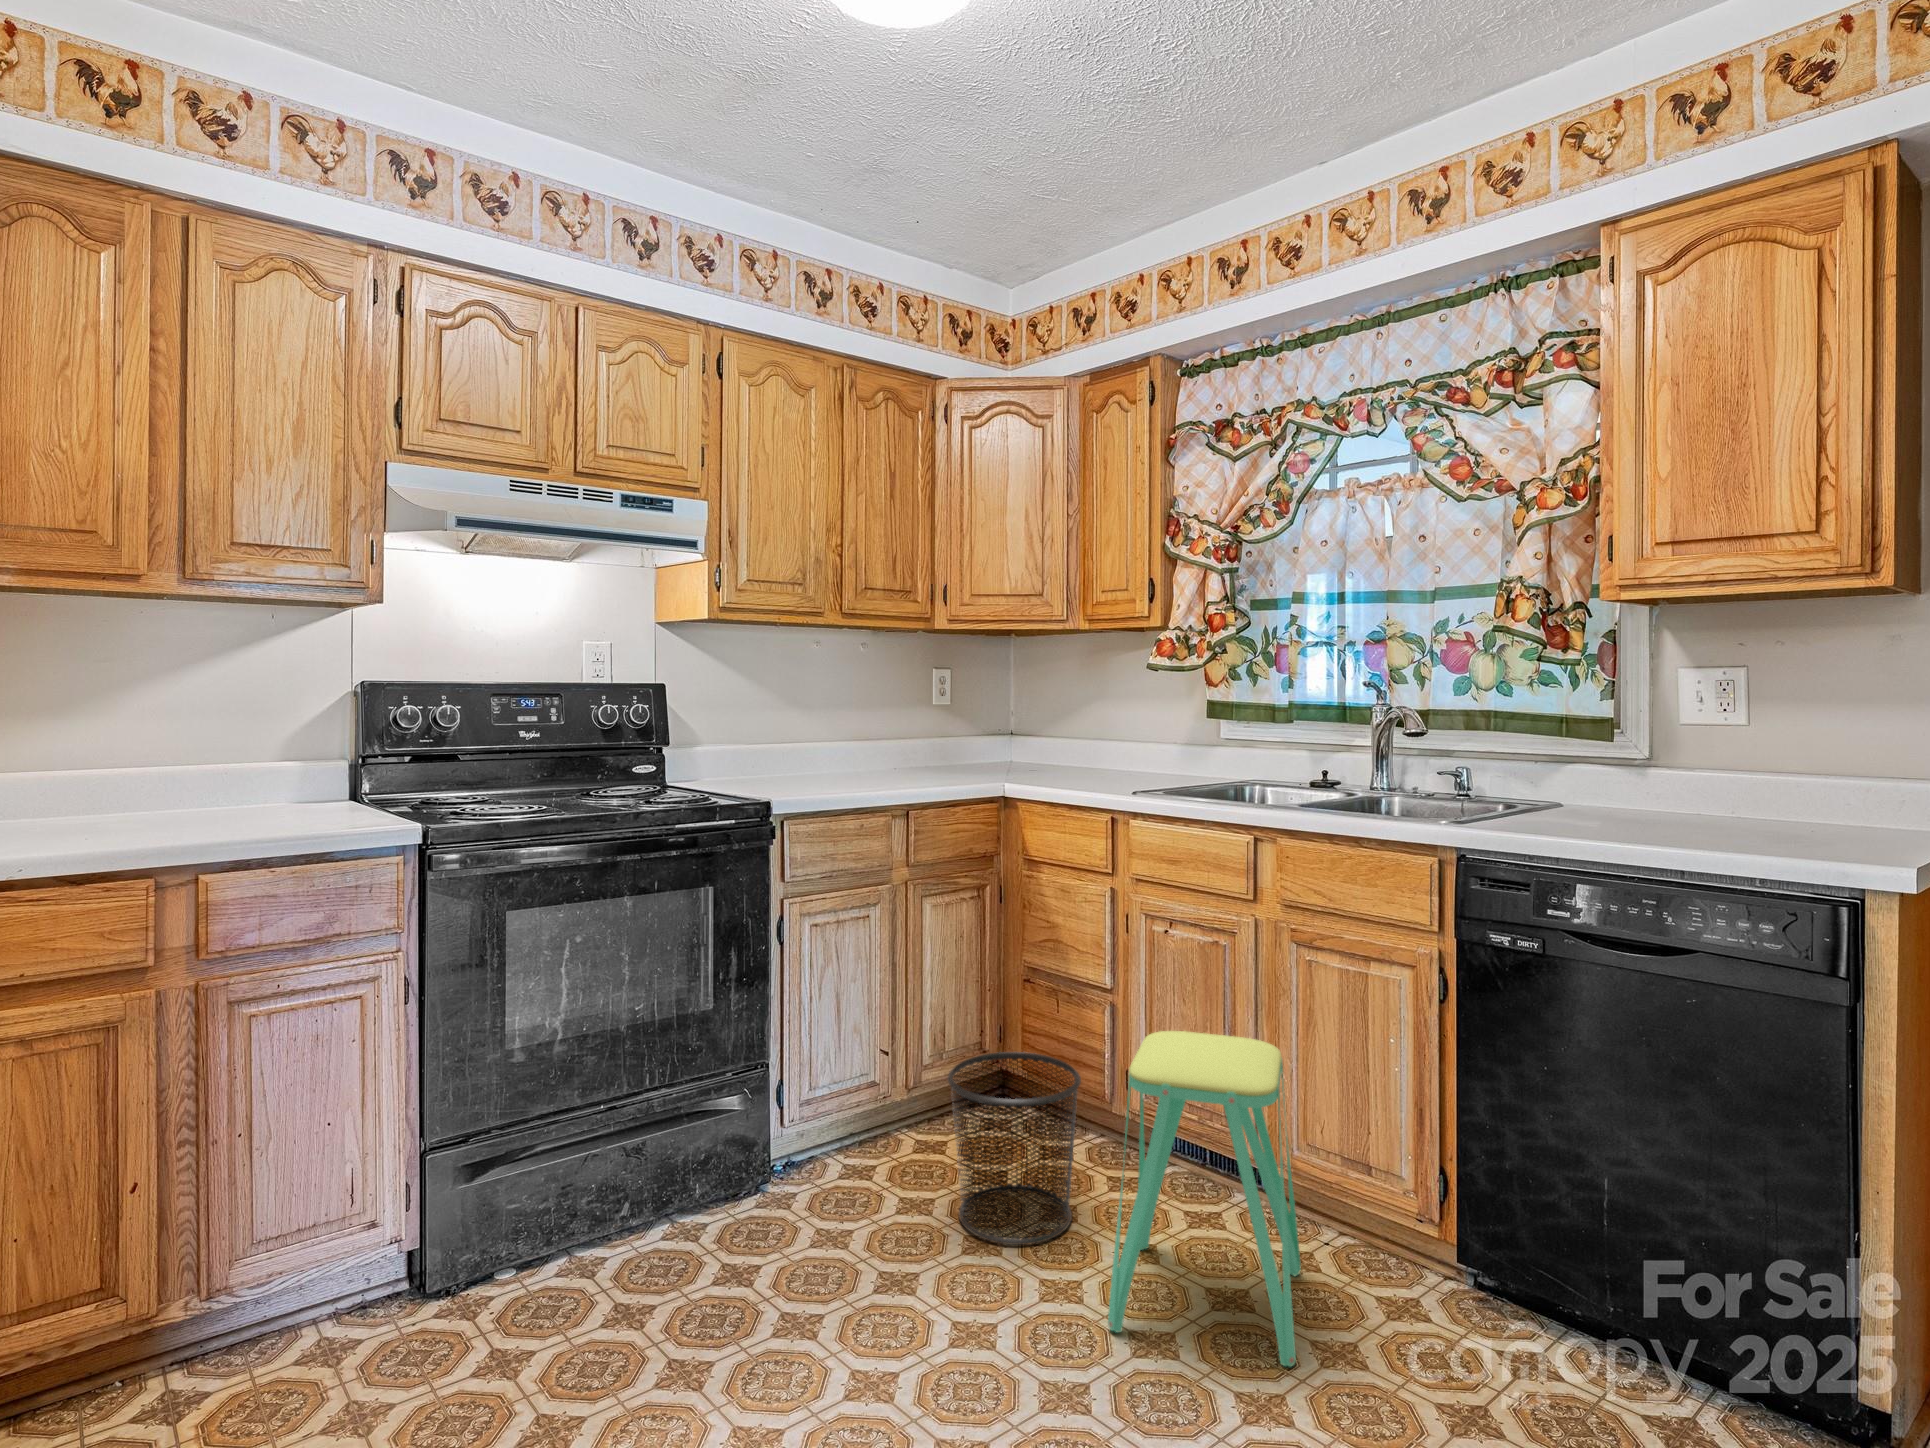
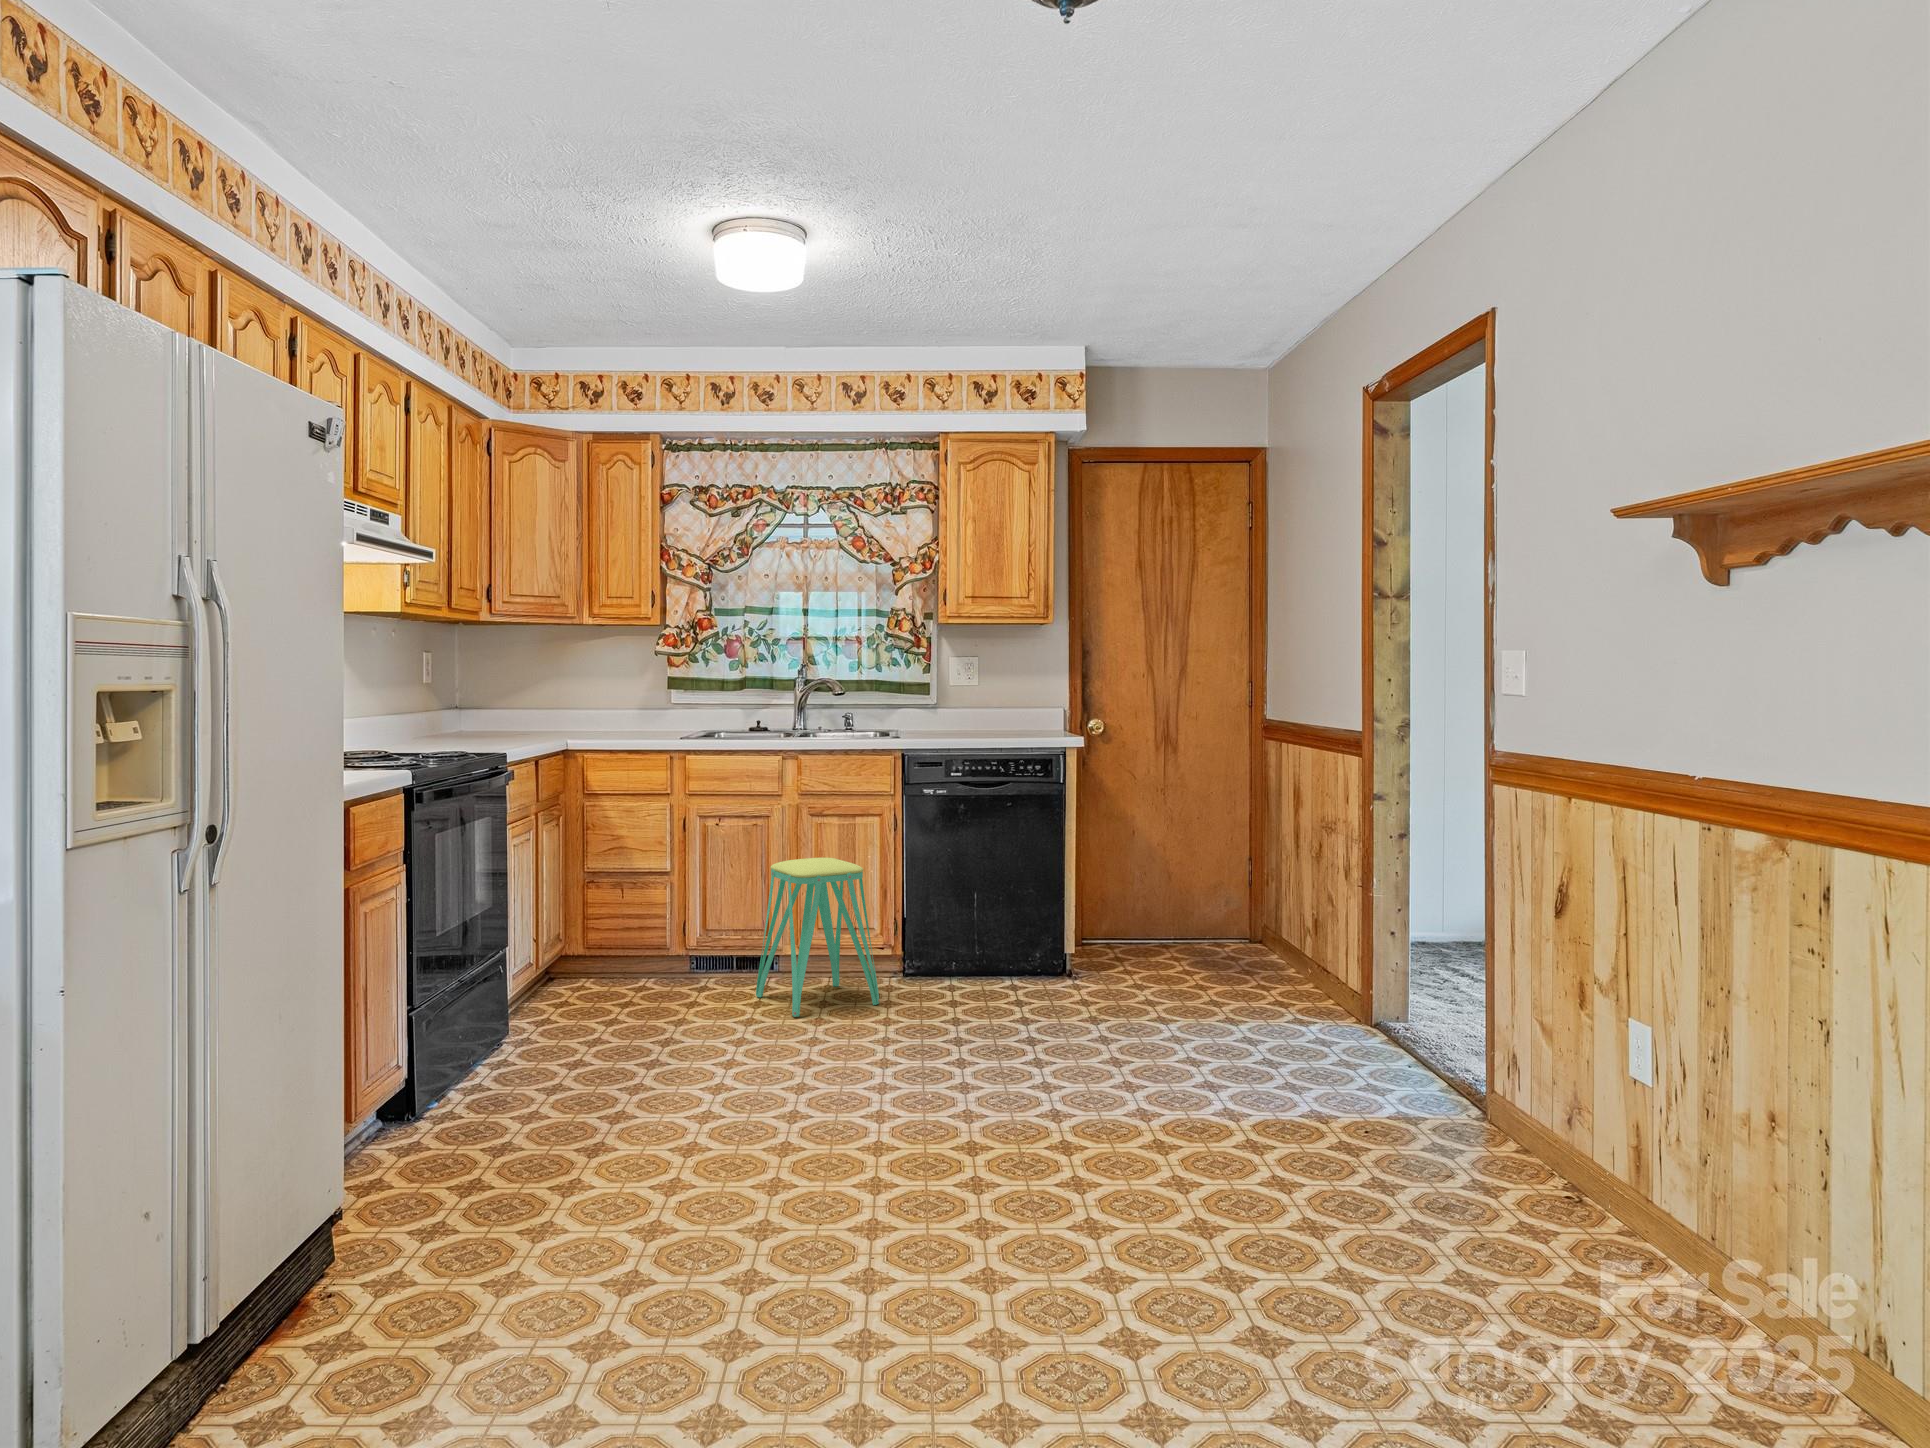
trash can: present [948,1052,1081,1245] -> none [633,906,720,1015]

